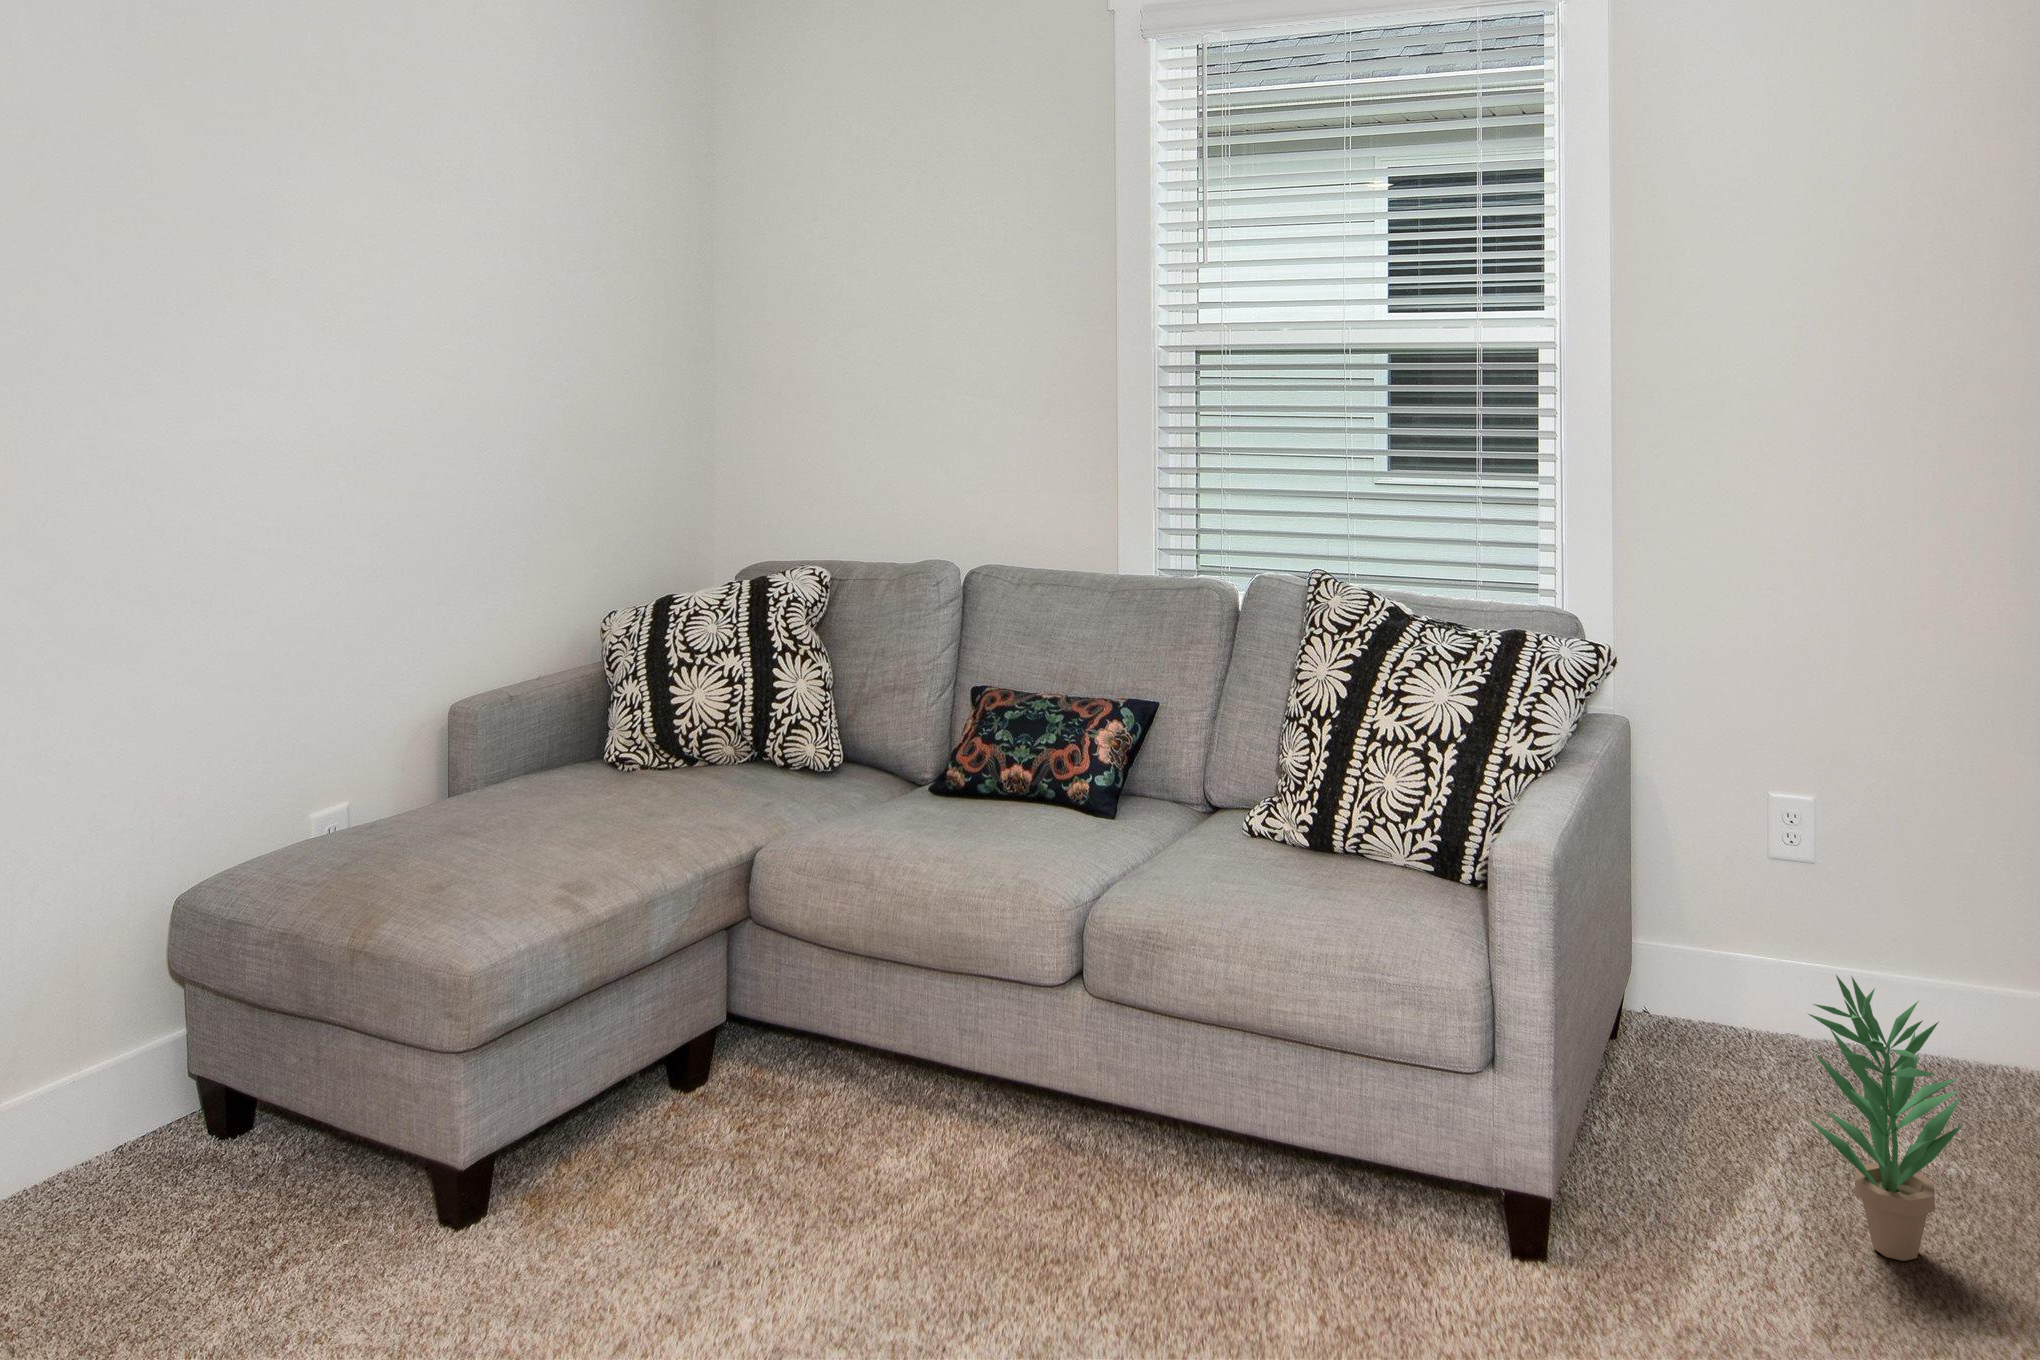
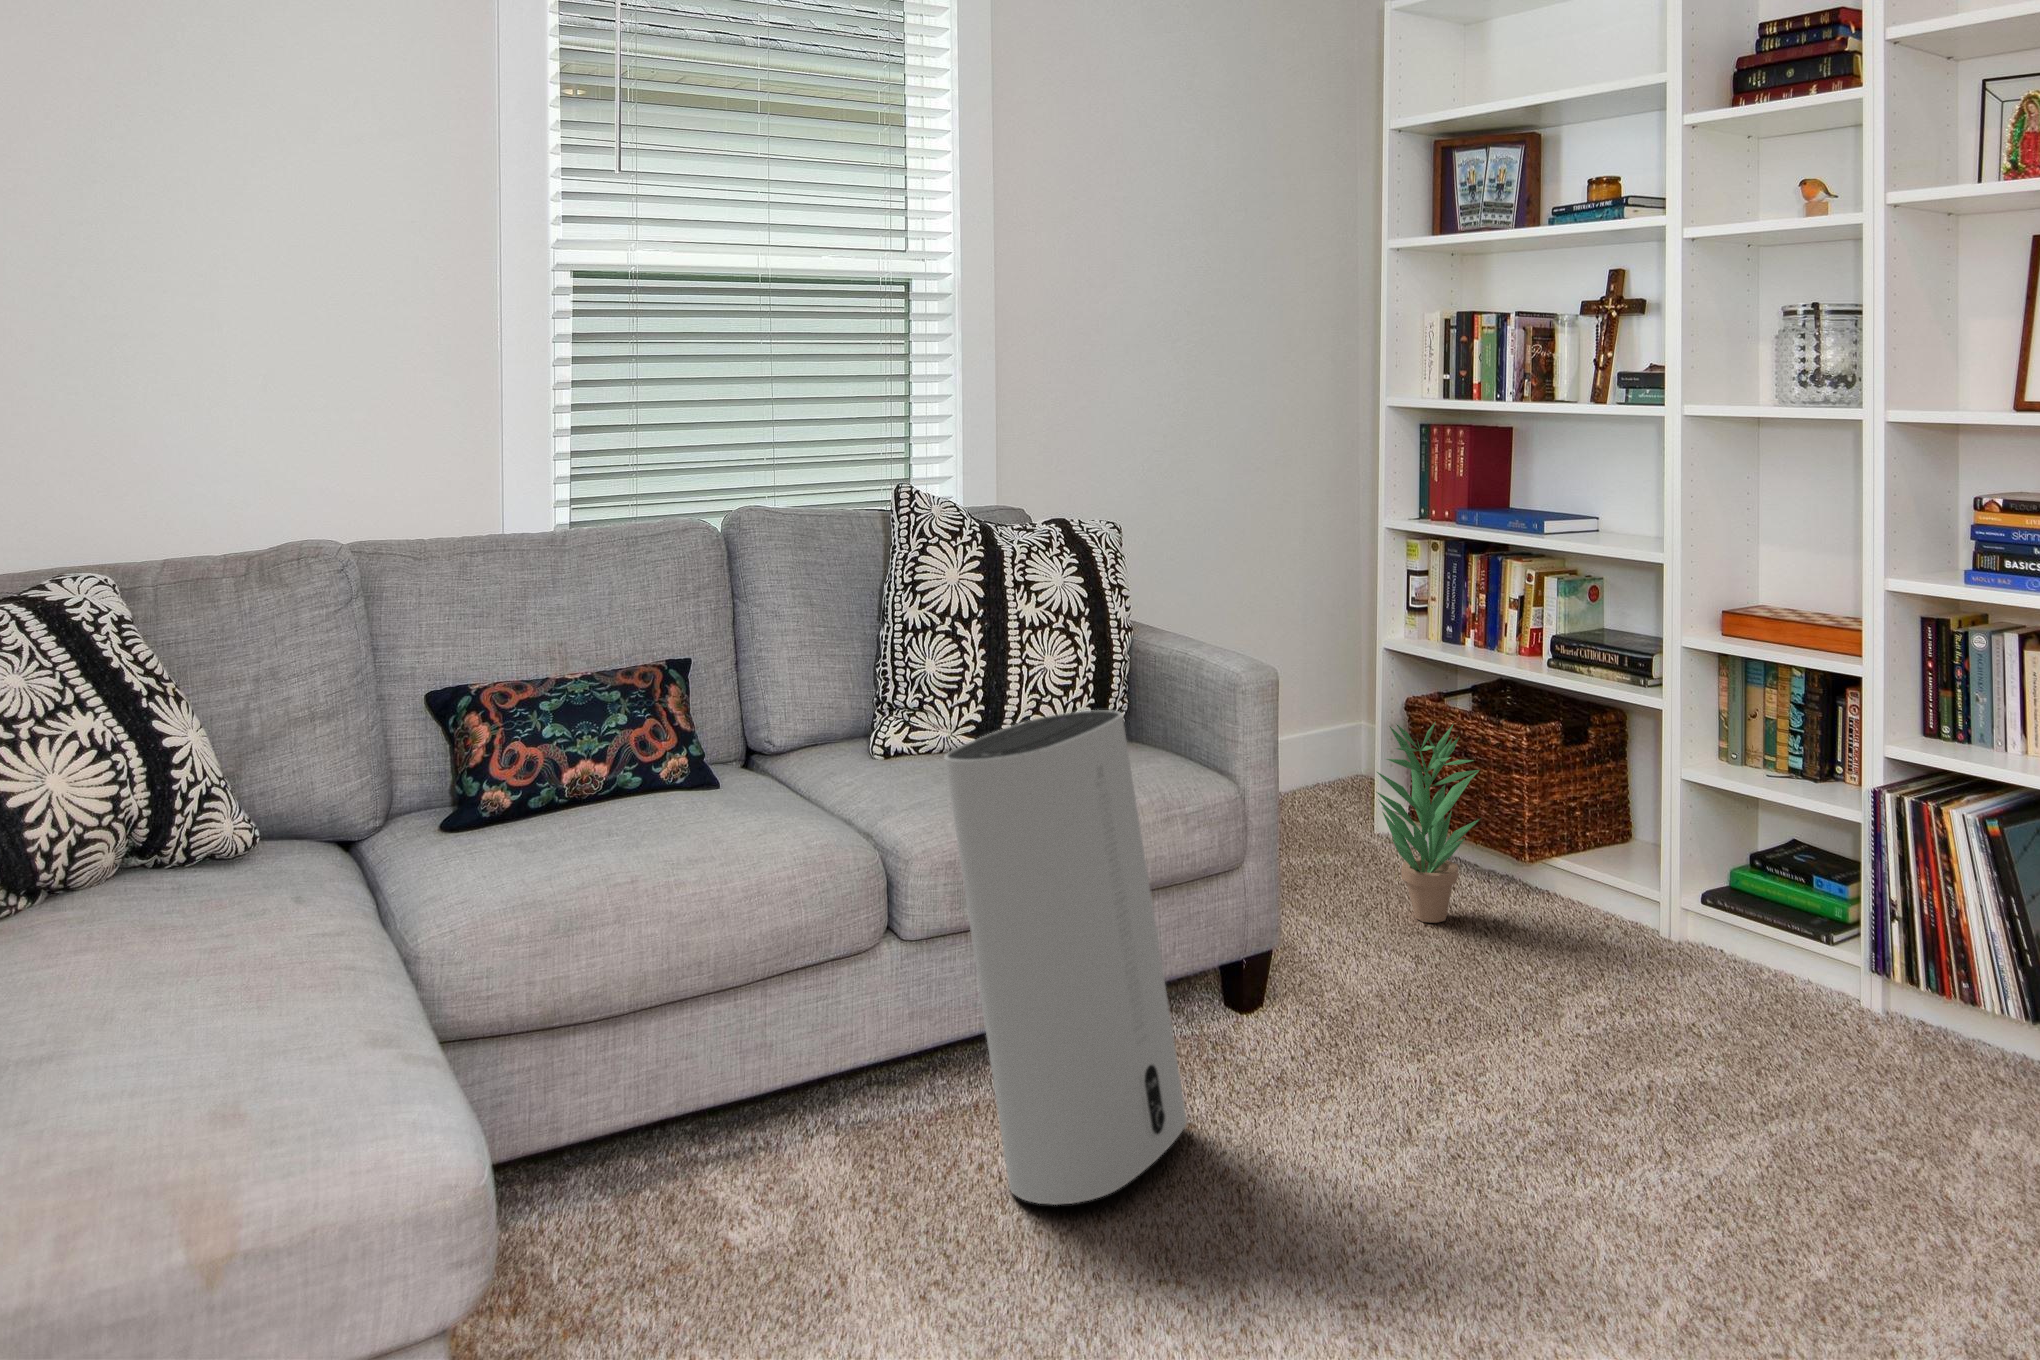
air purifier: none [1035,822,1252,1279] -> present [945,710,1187,1205]

